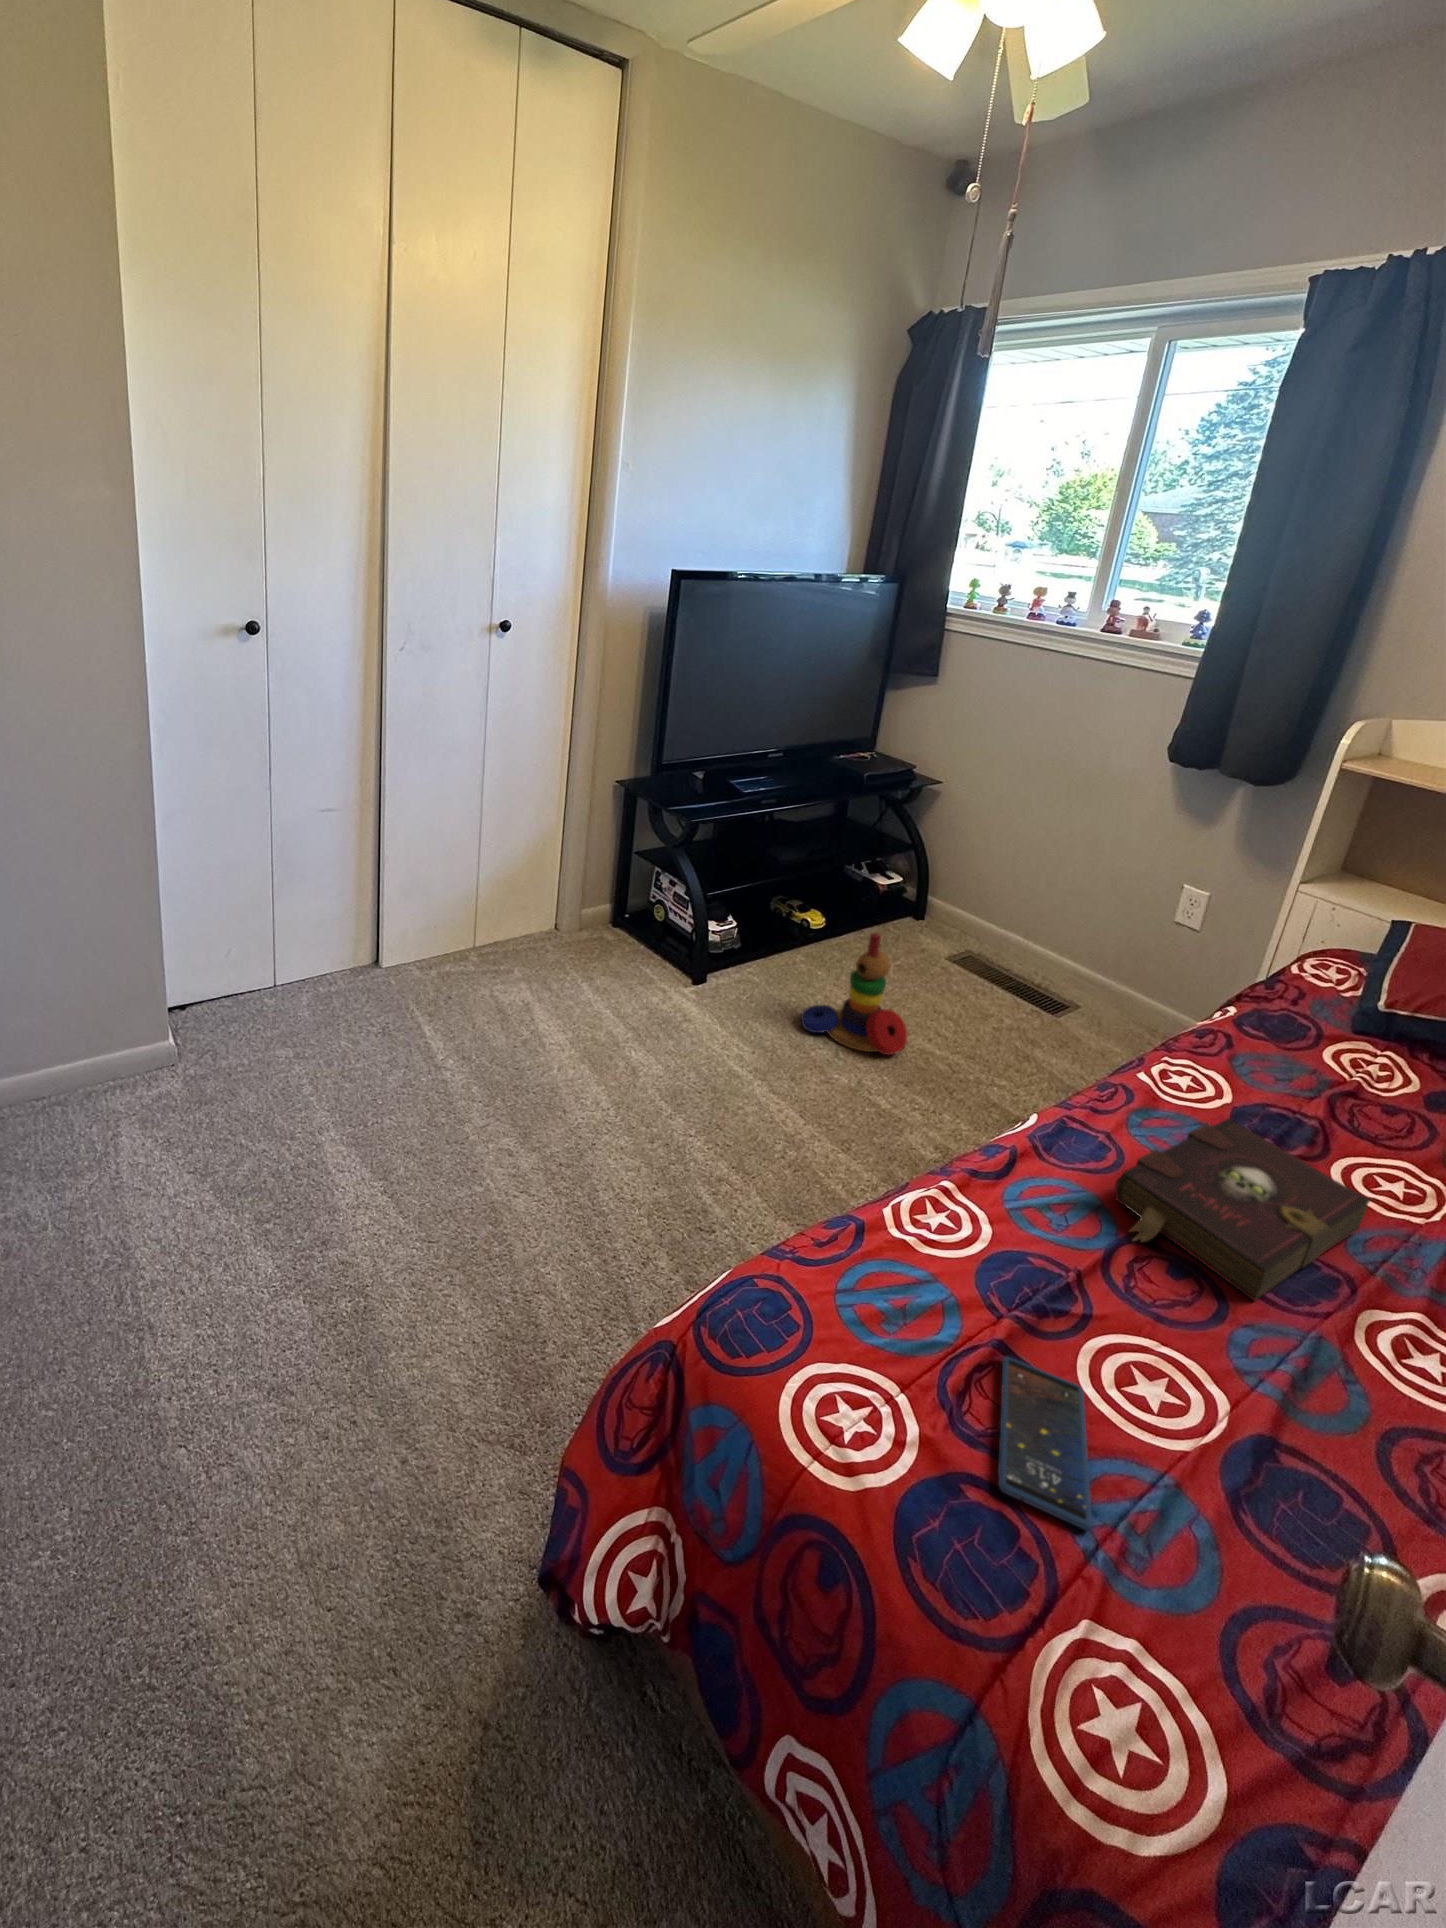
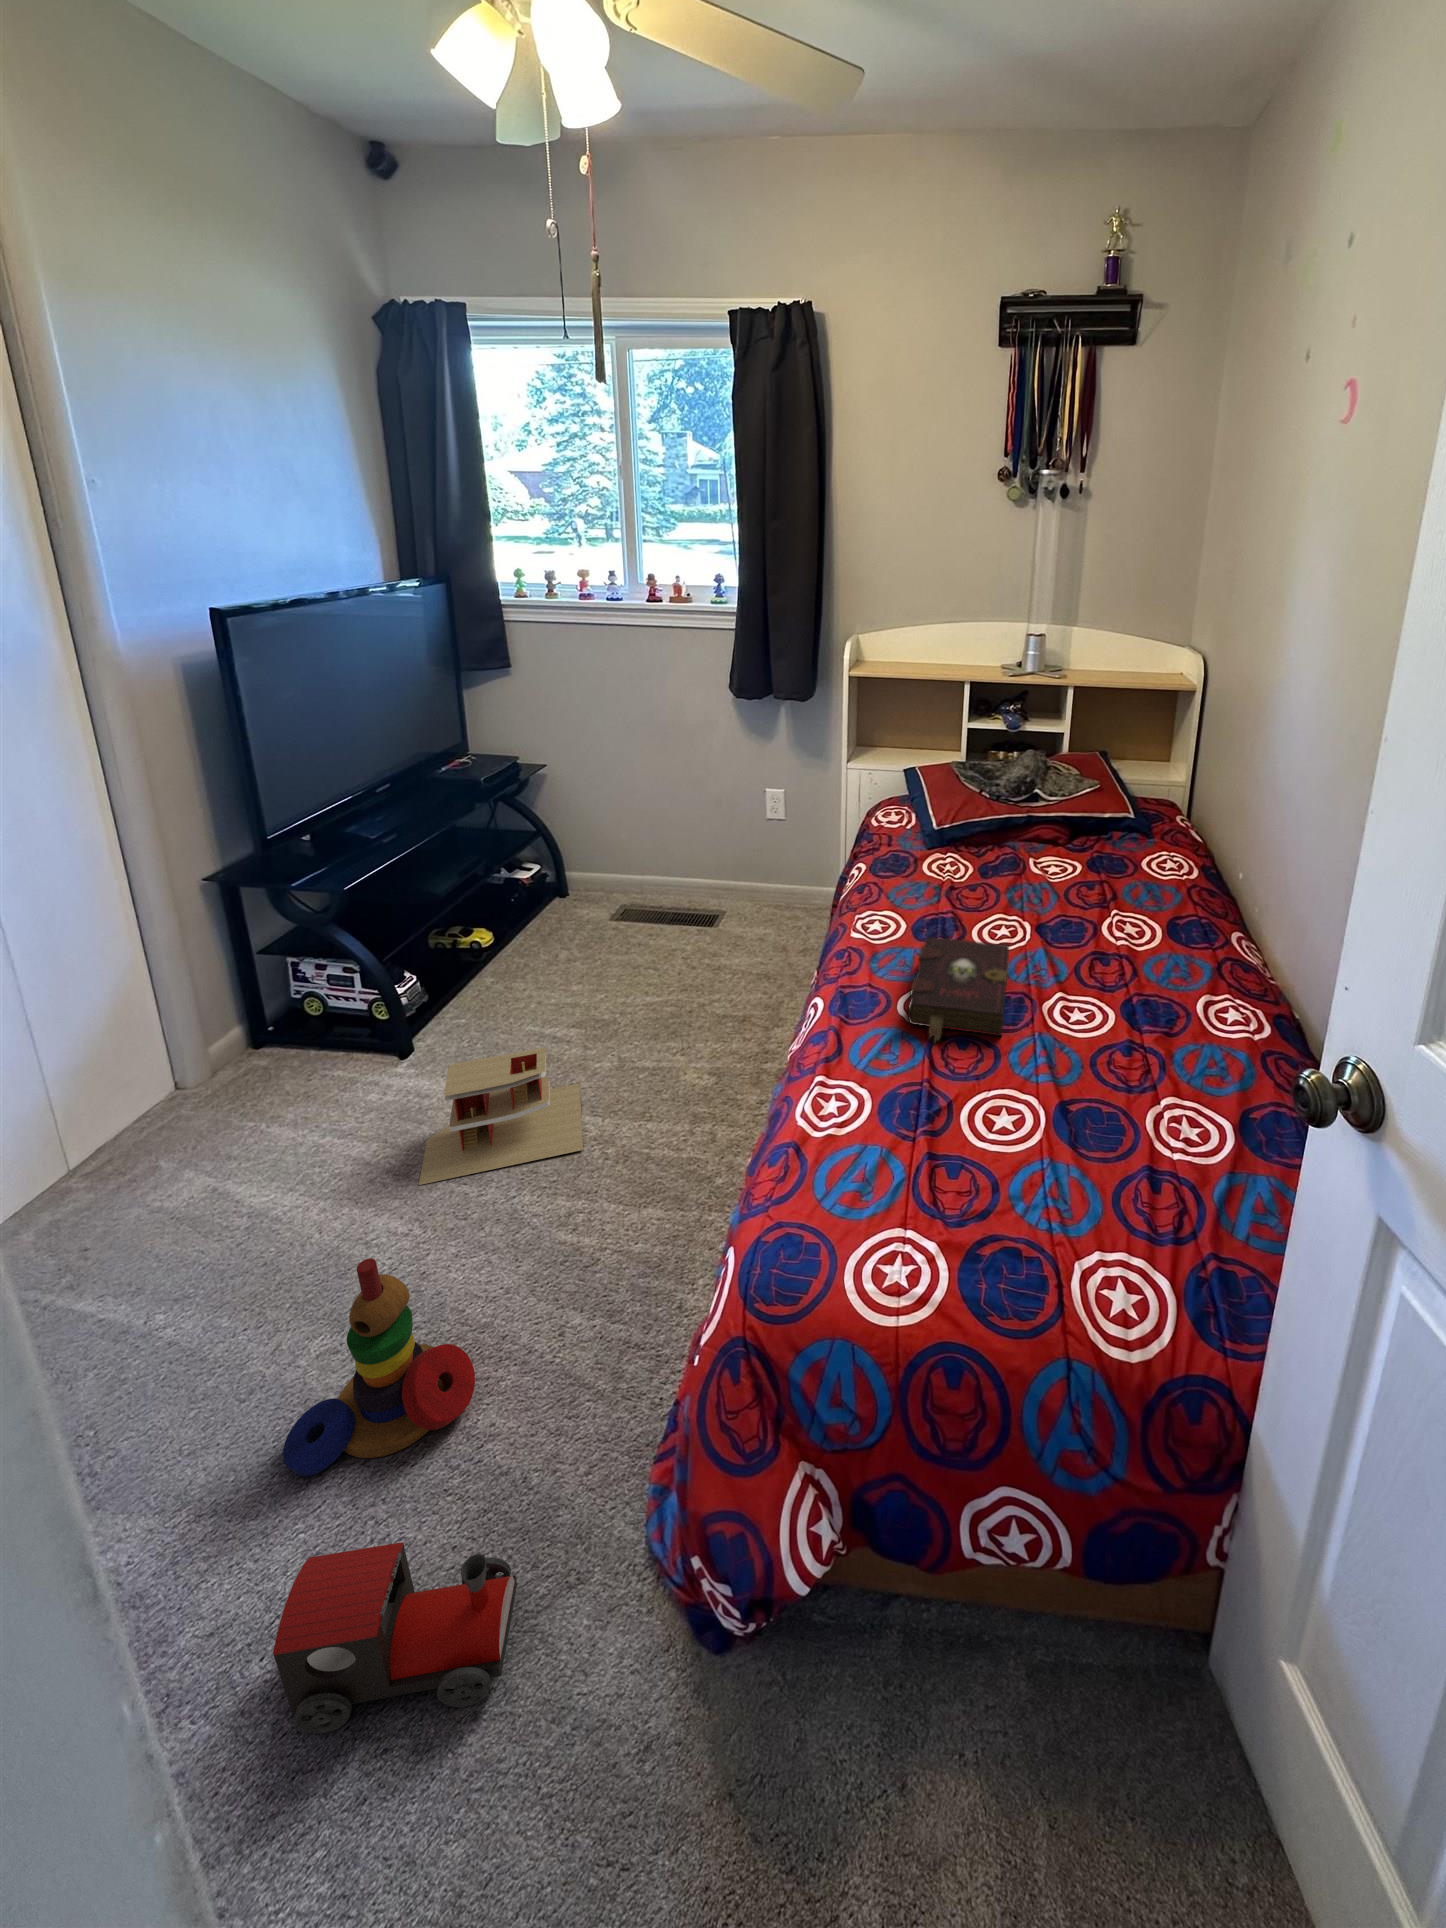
stacking toy: present [801,933,907,1055] -> present [283,1258,475,1476]
toy house: none [639,999,809,1139] -> present [419,1048,583,1185]
toy train: none [343,1257,498,1464] -> present [273,1542,517,1734]
smartphone: present [998,1357,1092,1530] -> none [938,1145,1039,1235]

